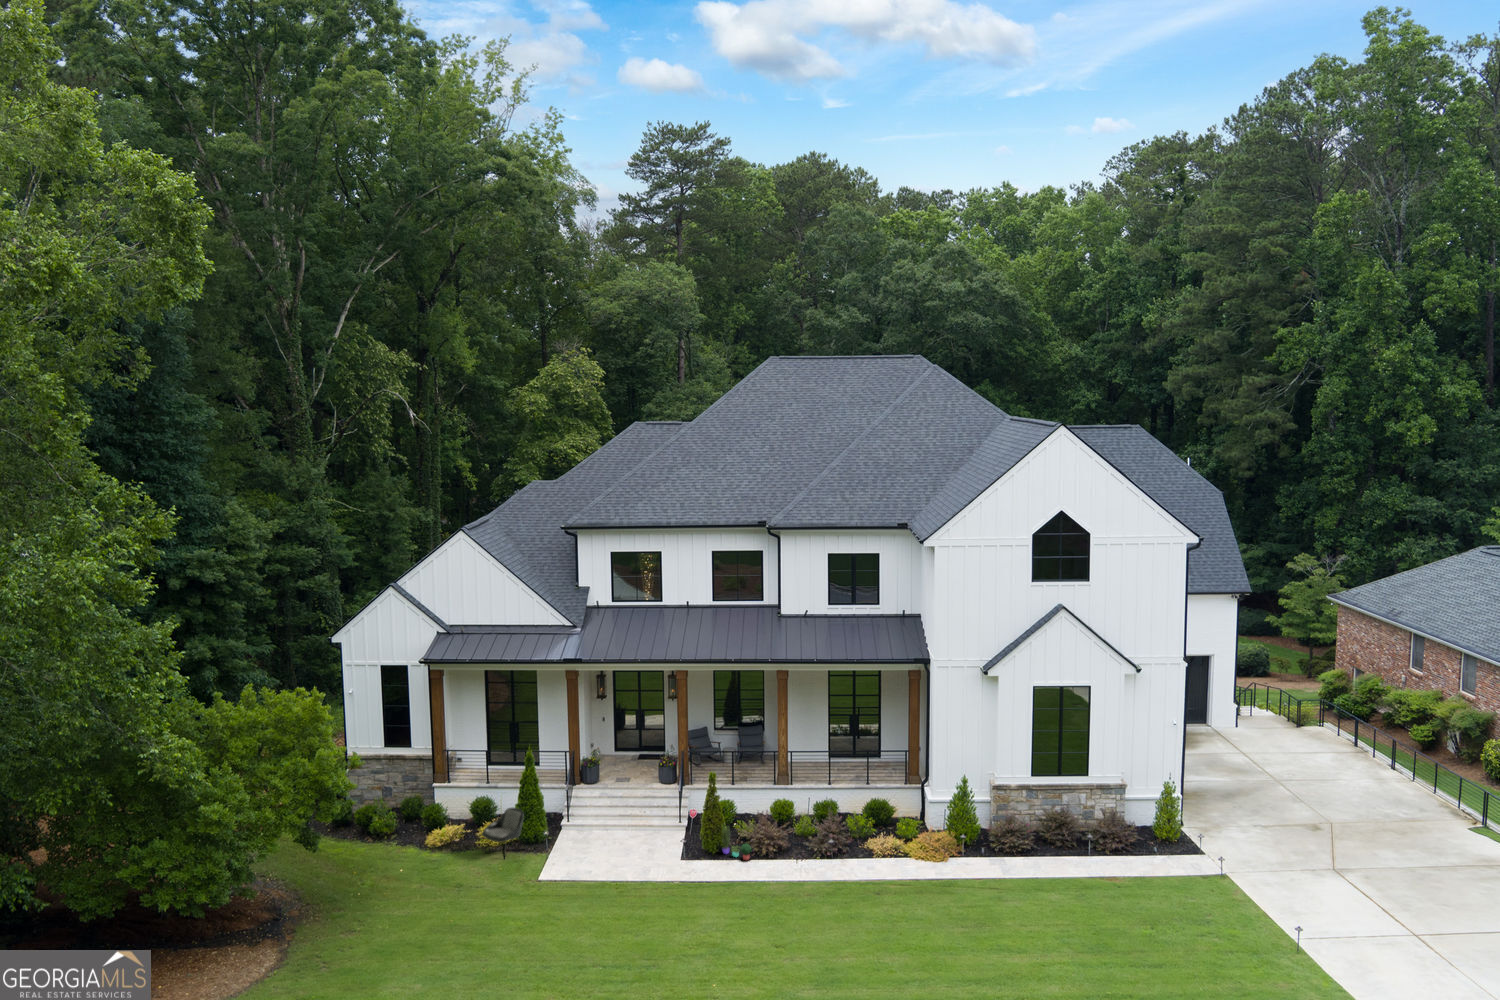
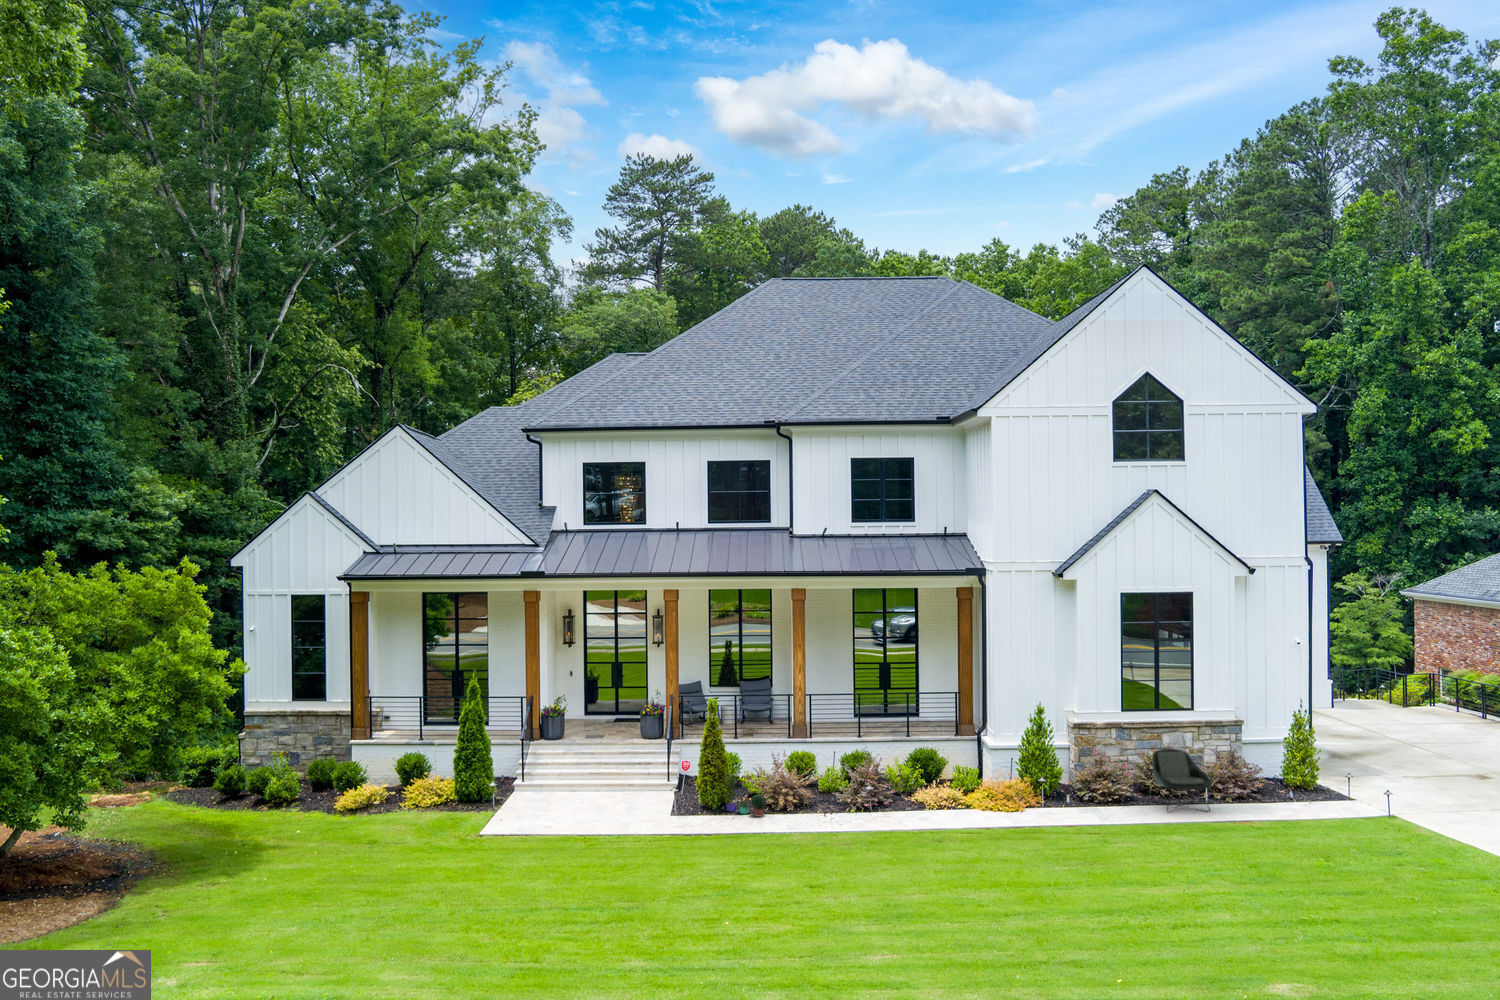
lounge chair: present [482,808,524,852] -> present [1152,749,1212,812]

